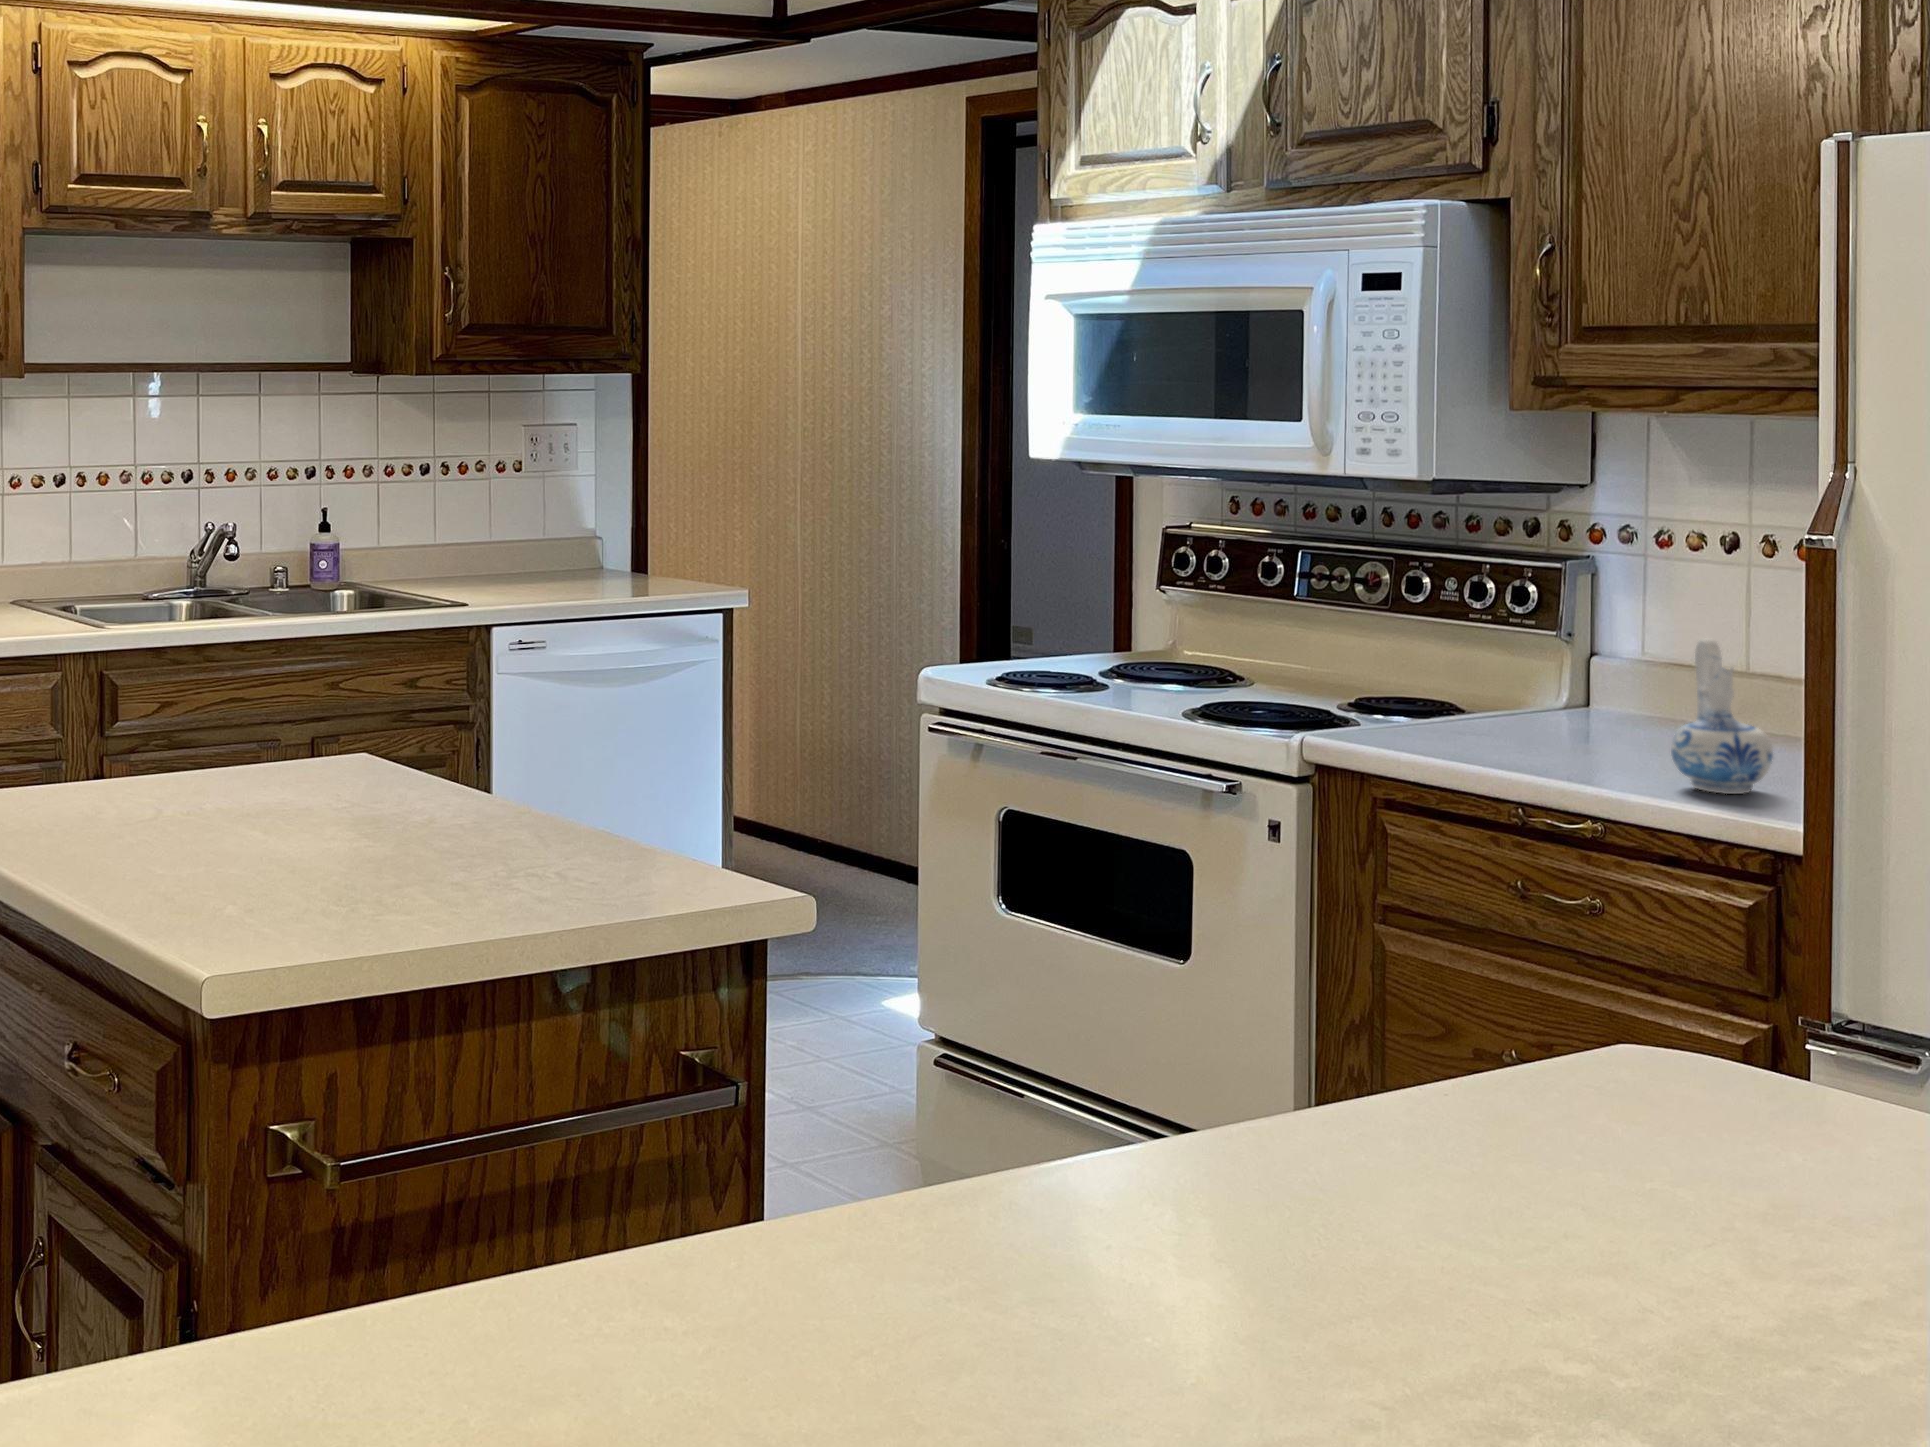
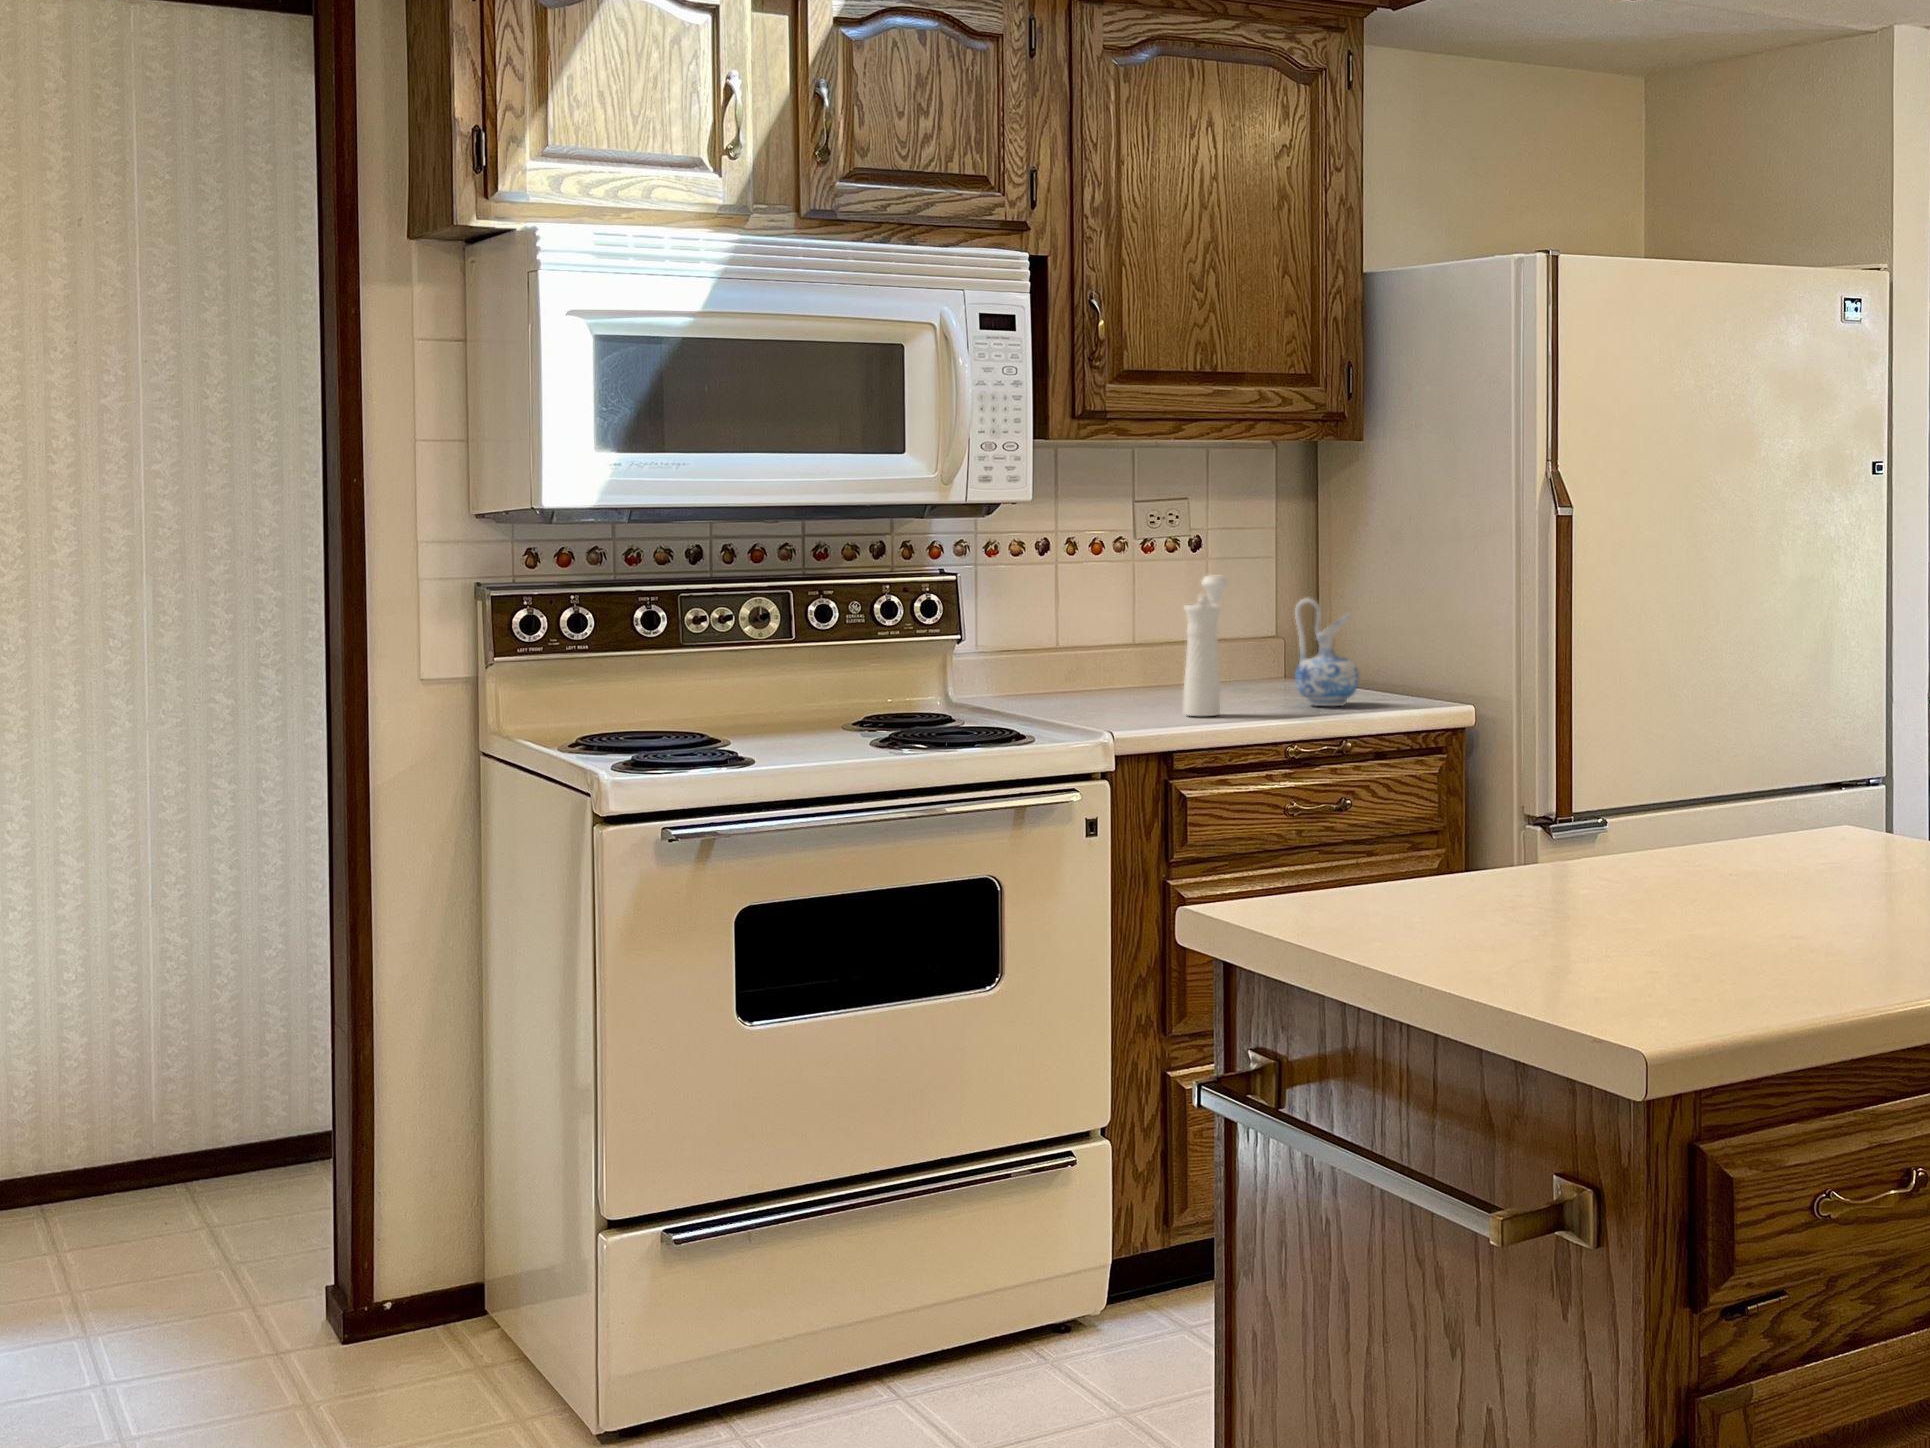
pepper mill: none [1515,591,1660,762] -> present [1184,576,1228,716]

